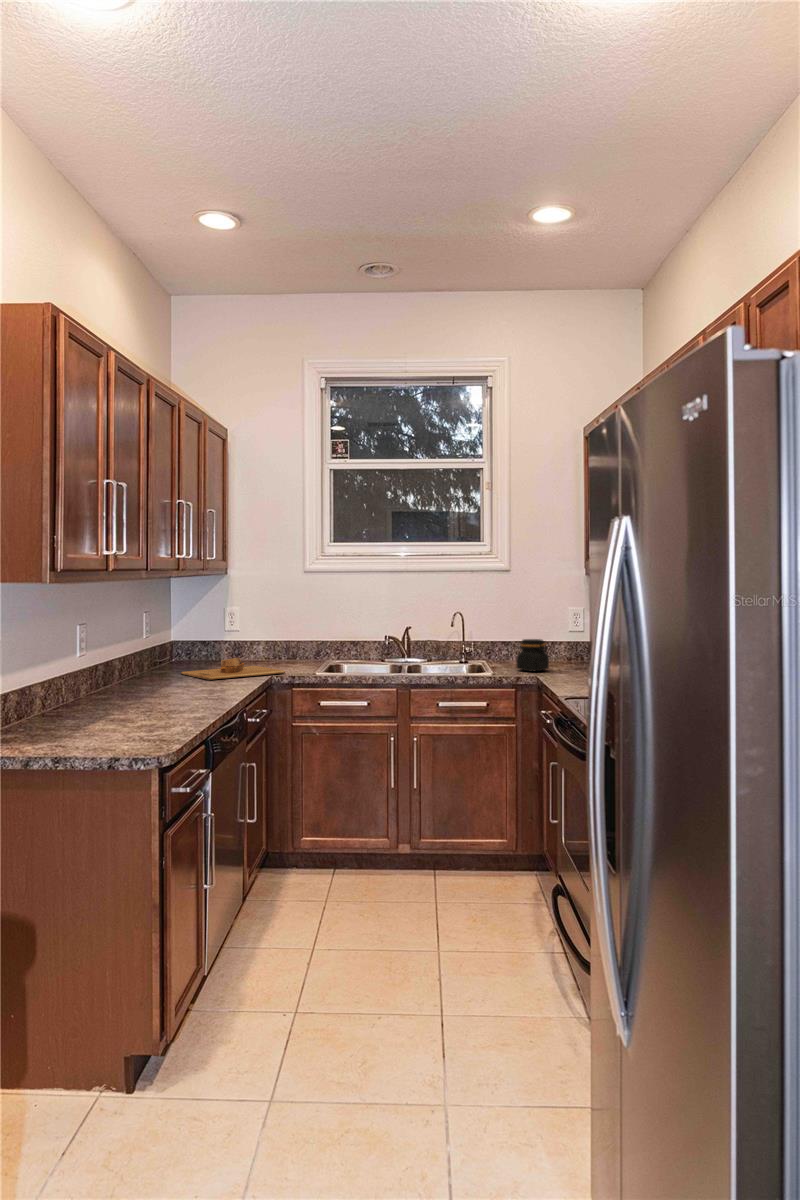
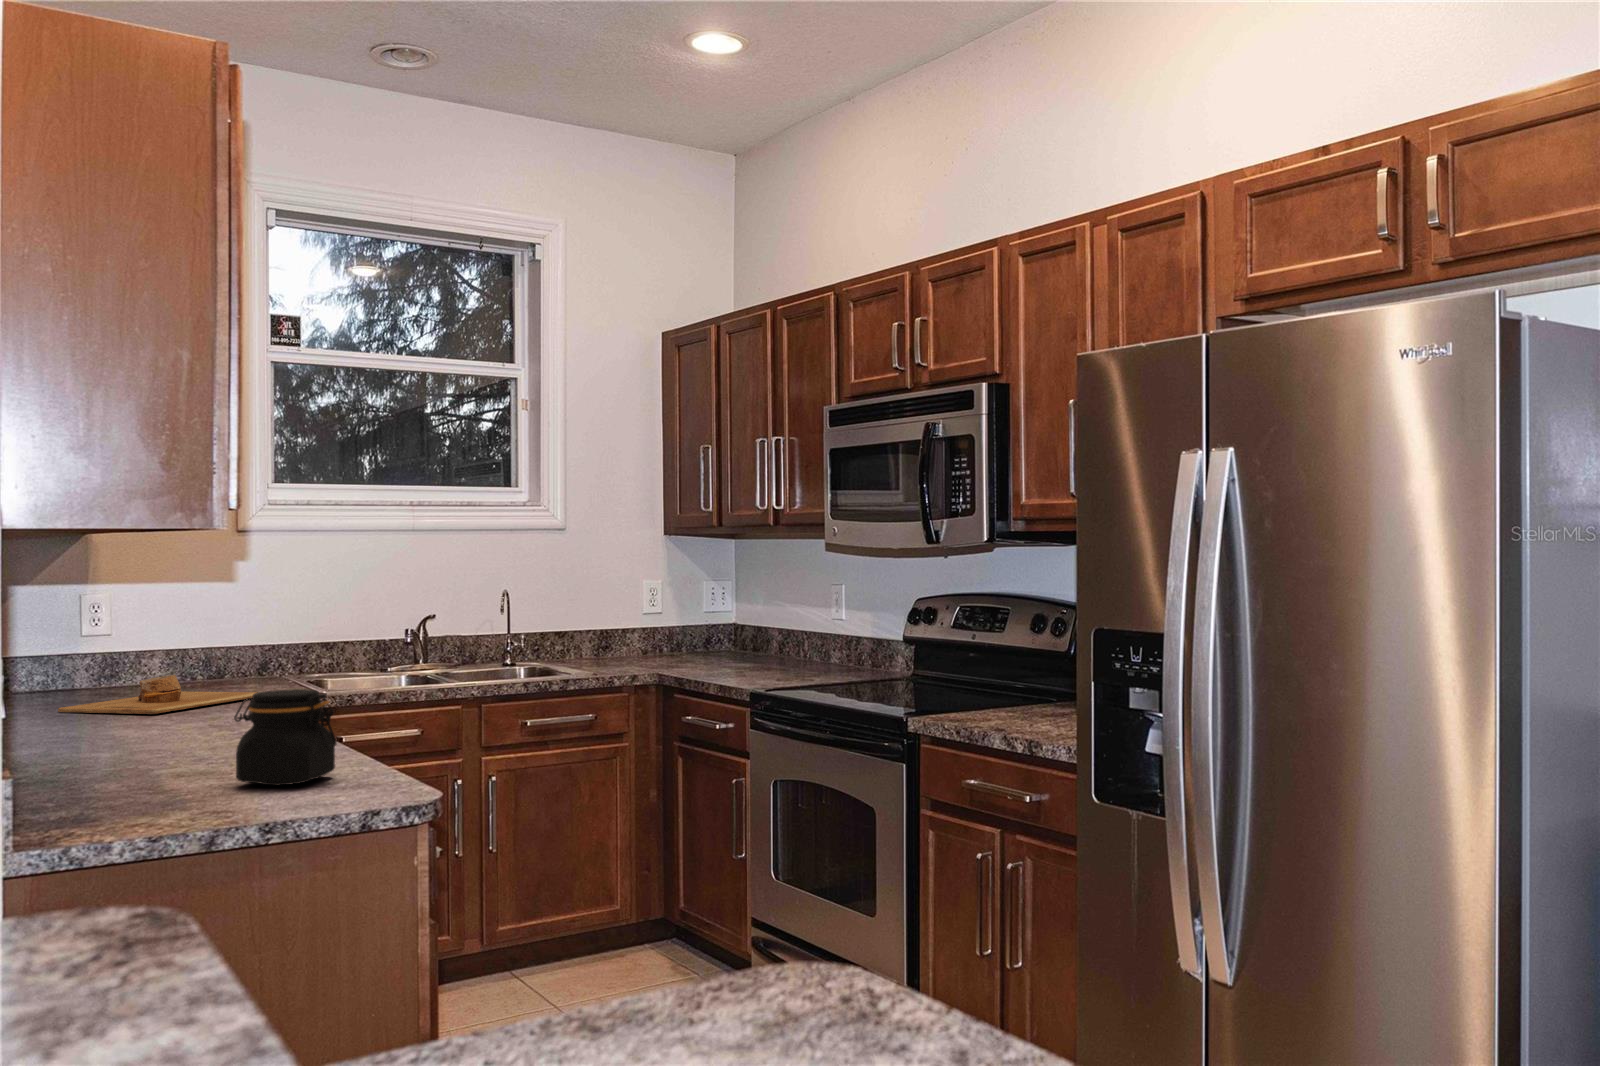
jar: present [516,639,549,671] -> present [234,689,337,785]

